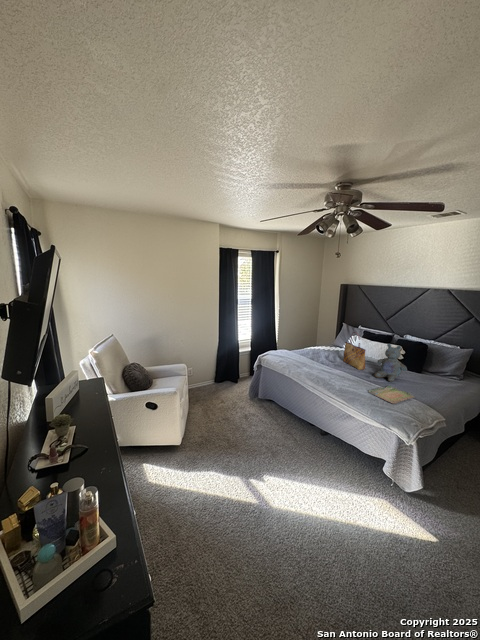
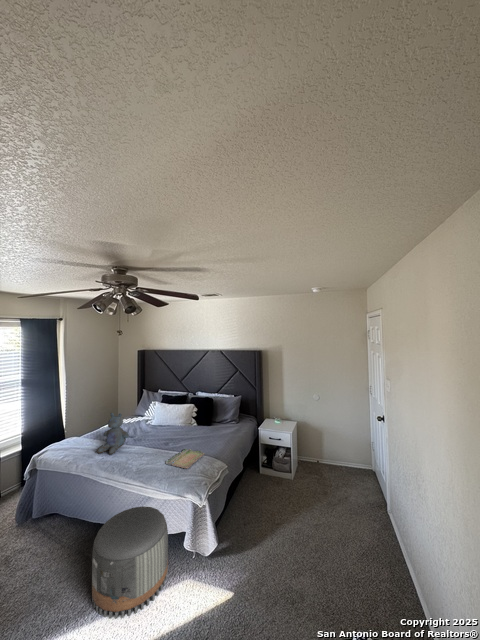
tote bag: present [344,332,366,370] -> none [143,401,164,439]
stuffed bear: present [374,344,407,382] -> present [97,413,129,455]
pouf: none [300,417,367,497] -> present [92,506,168,619]

